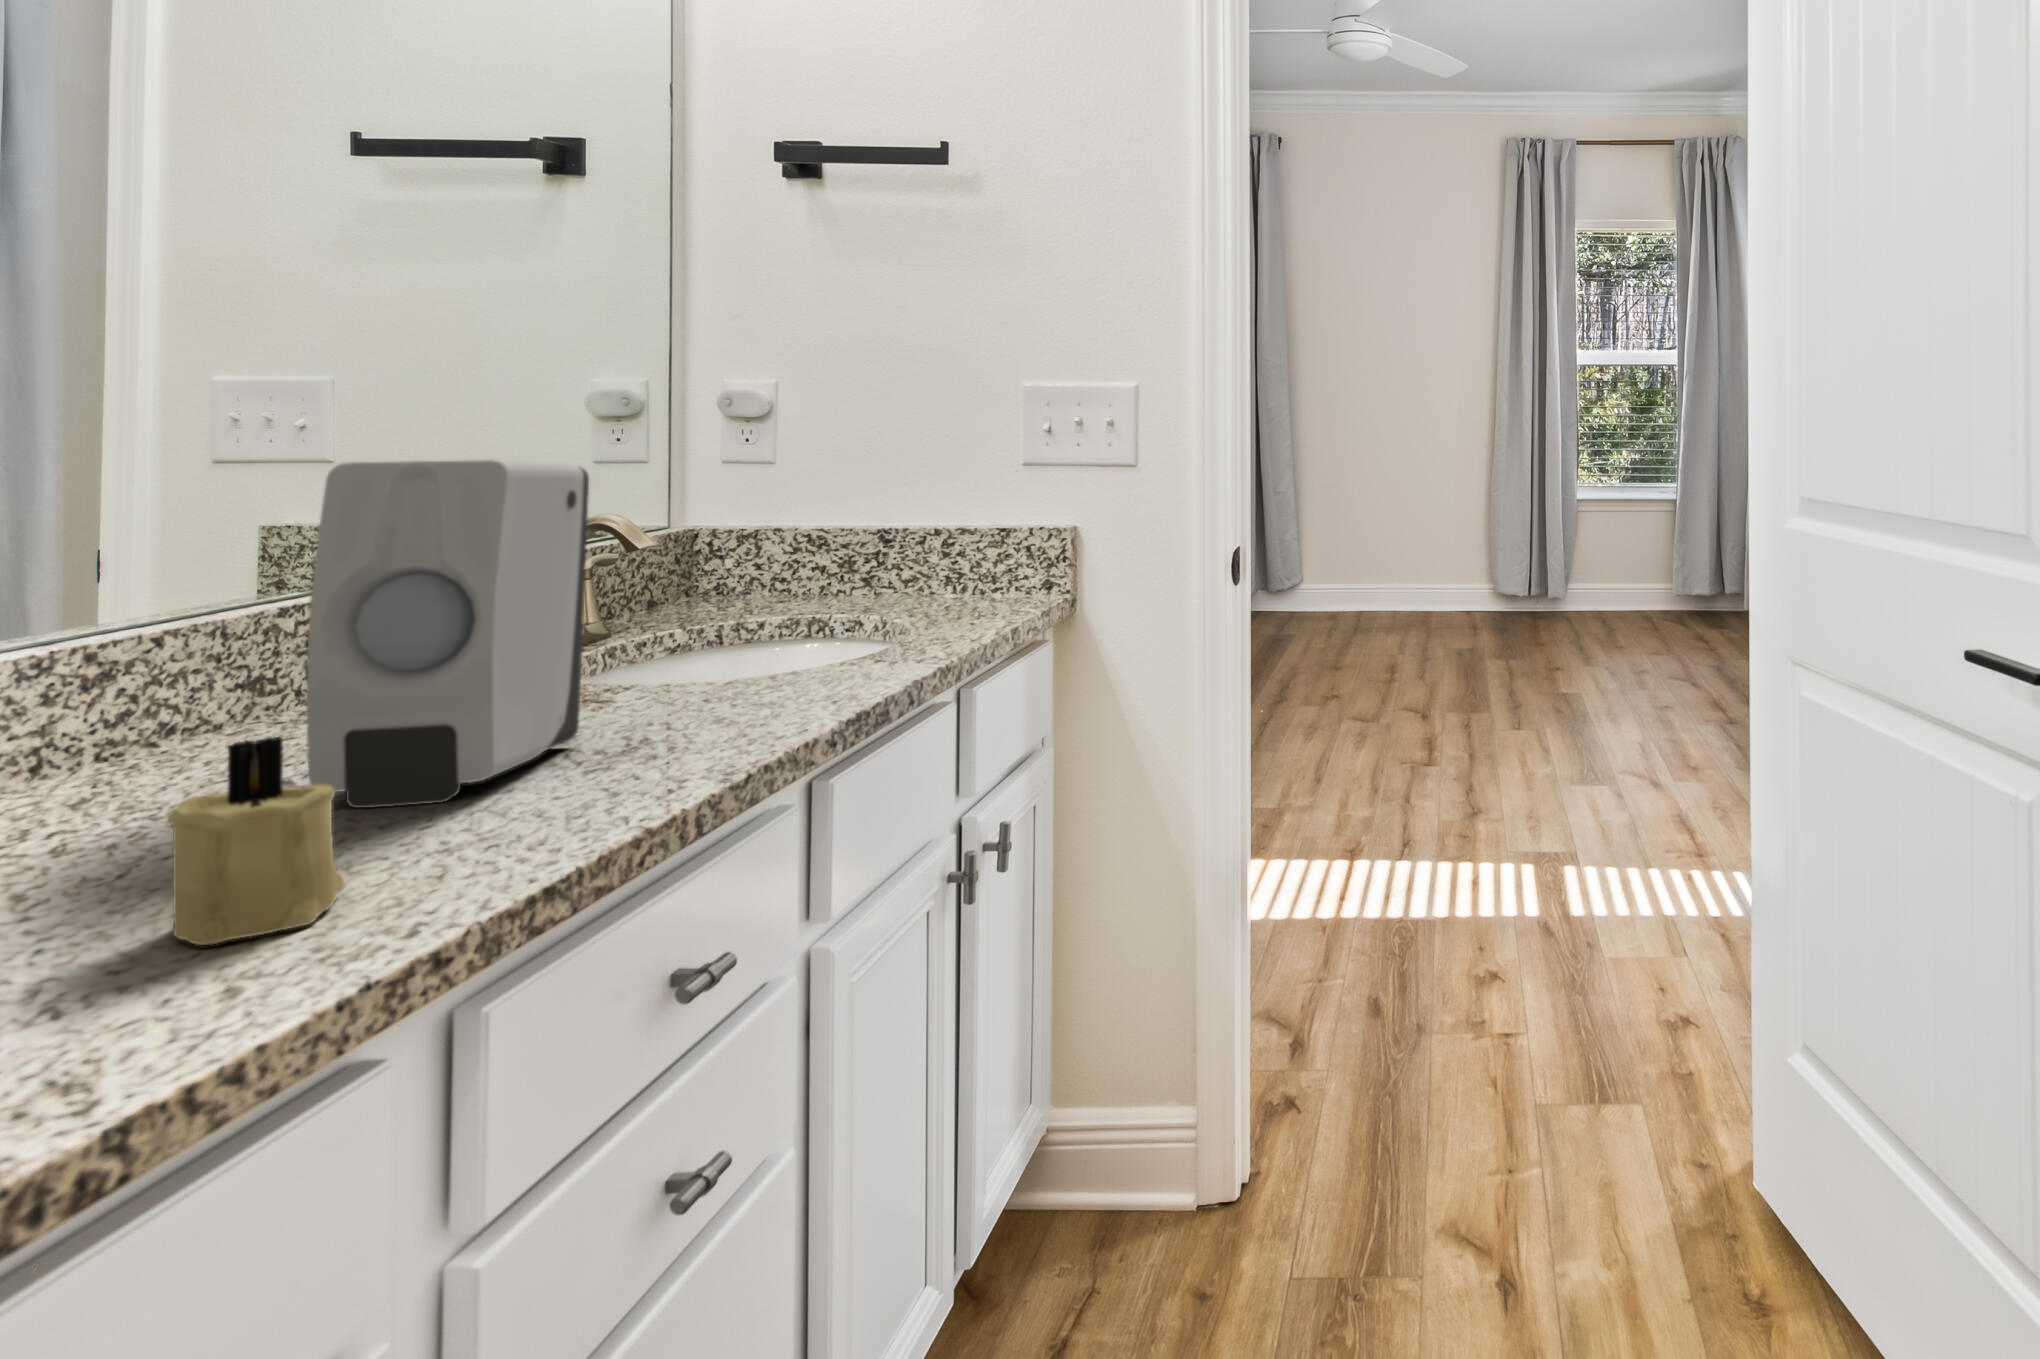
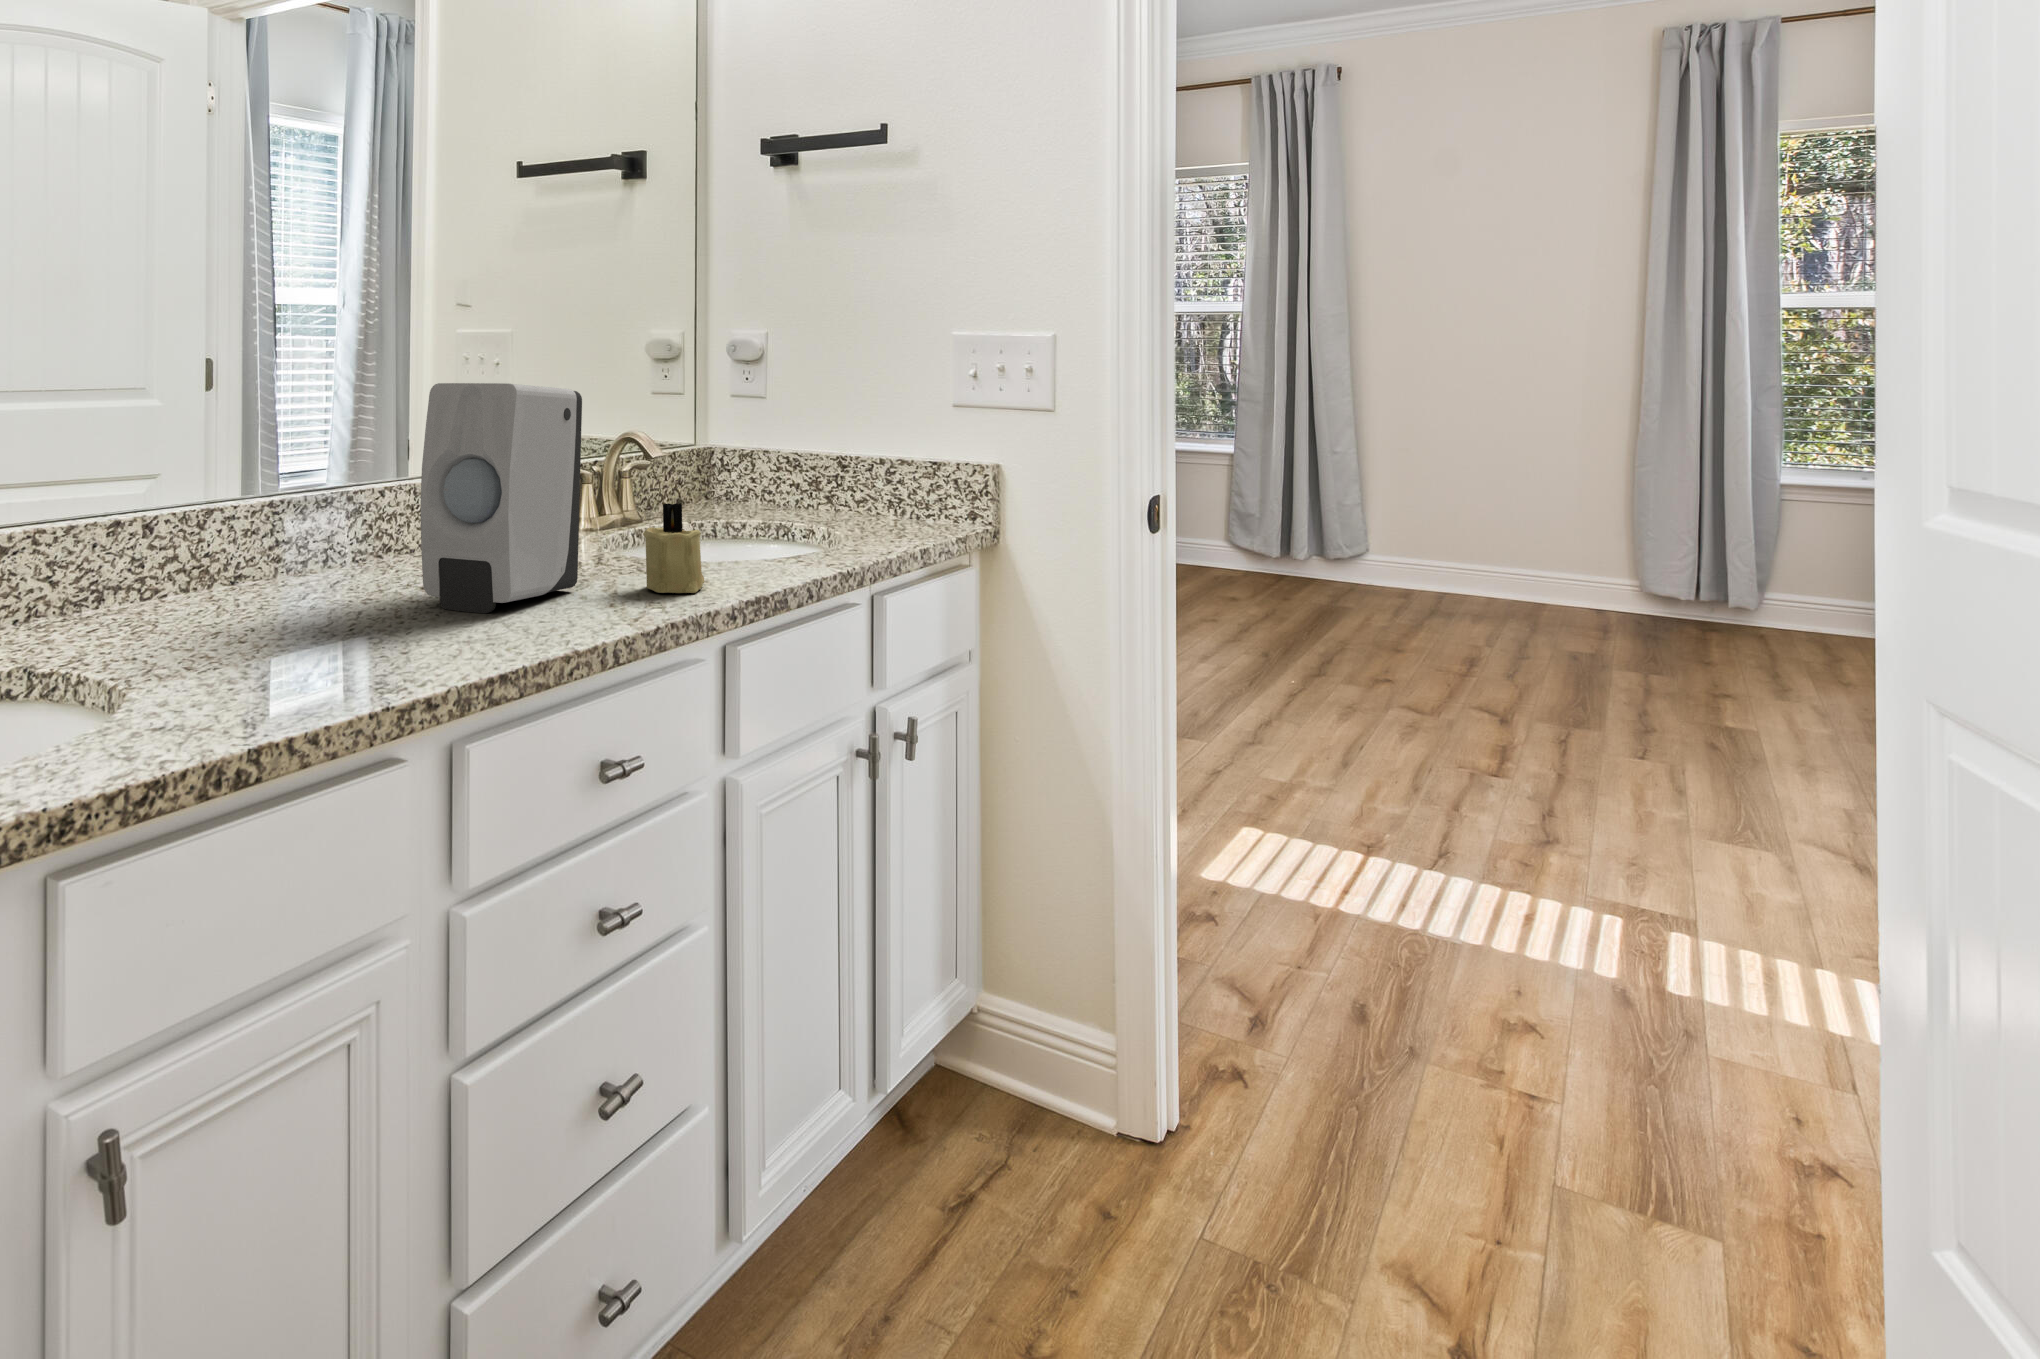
candle: present [167,737,345,945] -> present [643,503,705,593]

